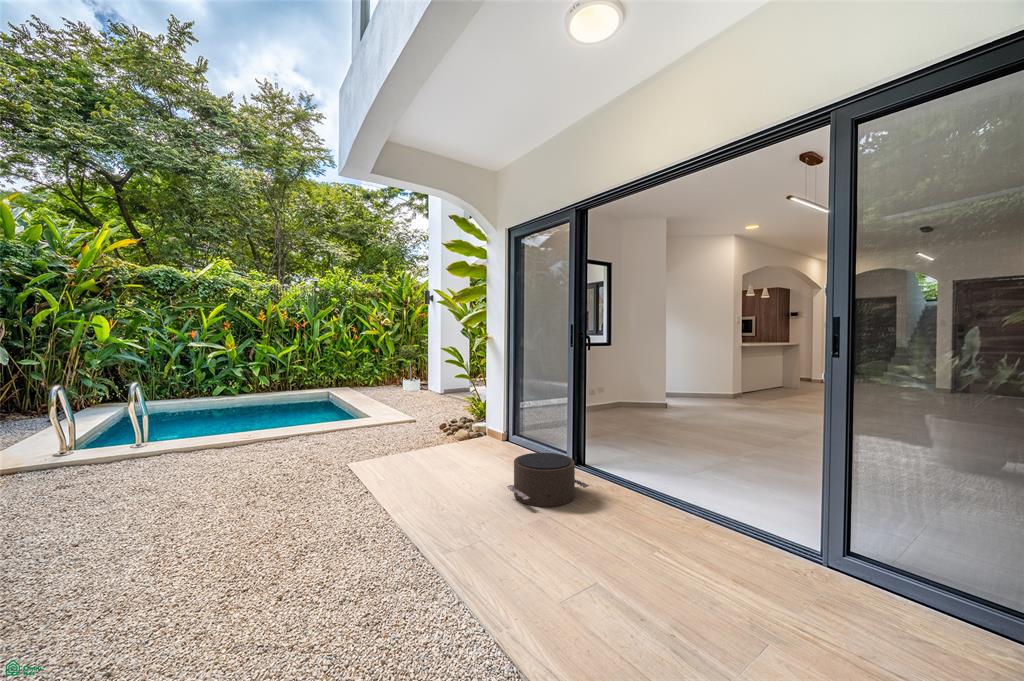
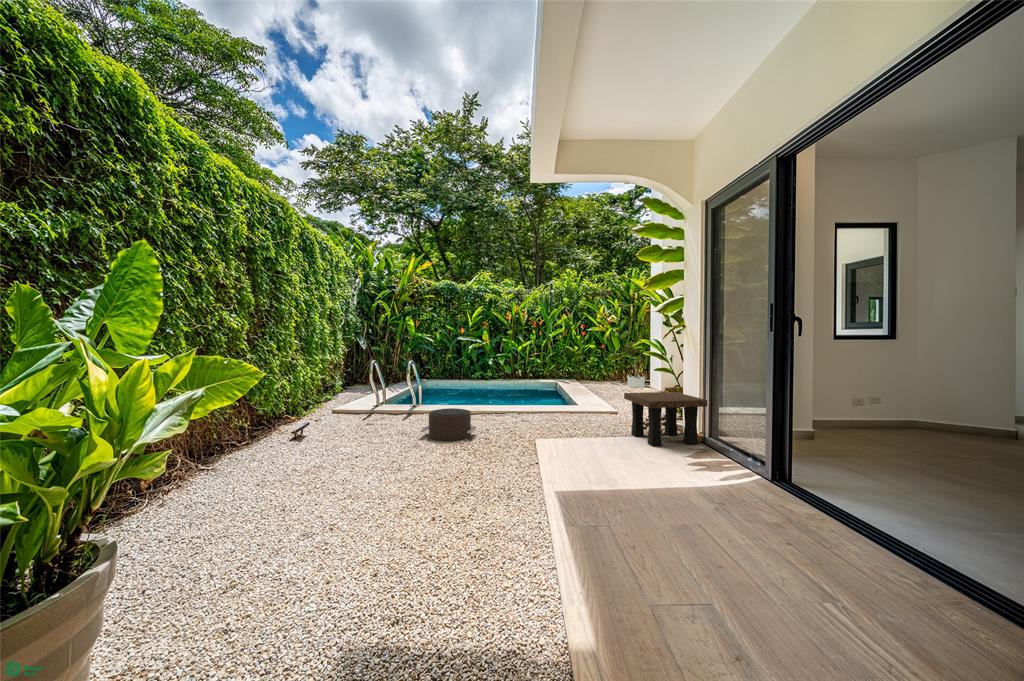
side table: none [433,396,511,451] -> present [624,392,707,446]
pouf: present [507,453,589,507] -> present [421,408,476,441]

